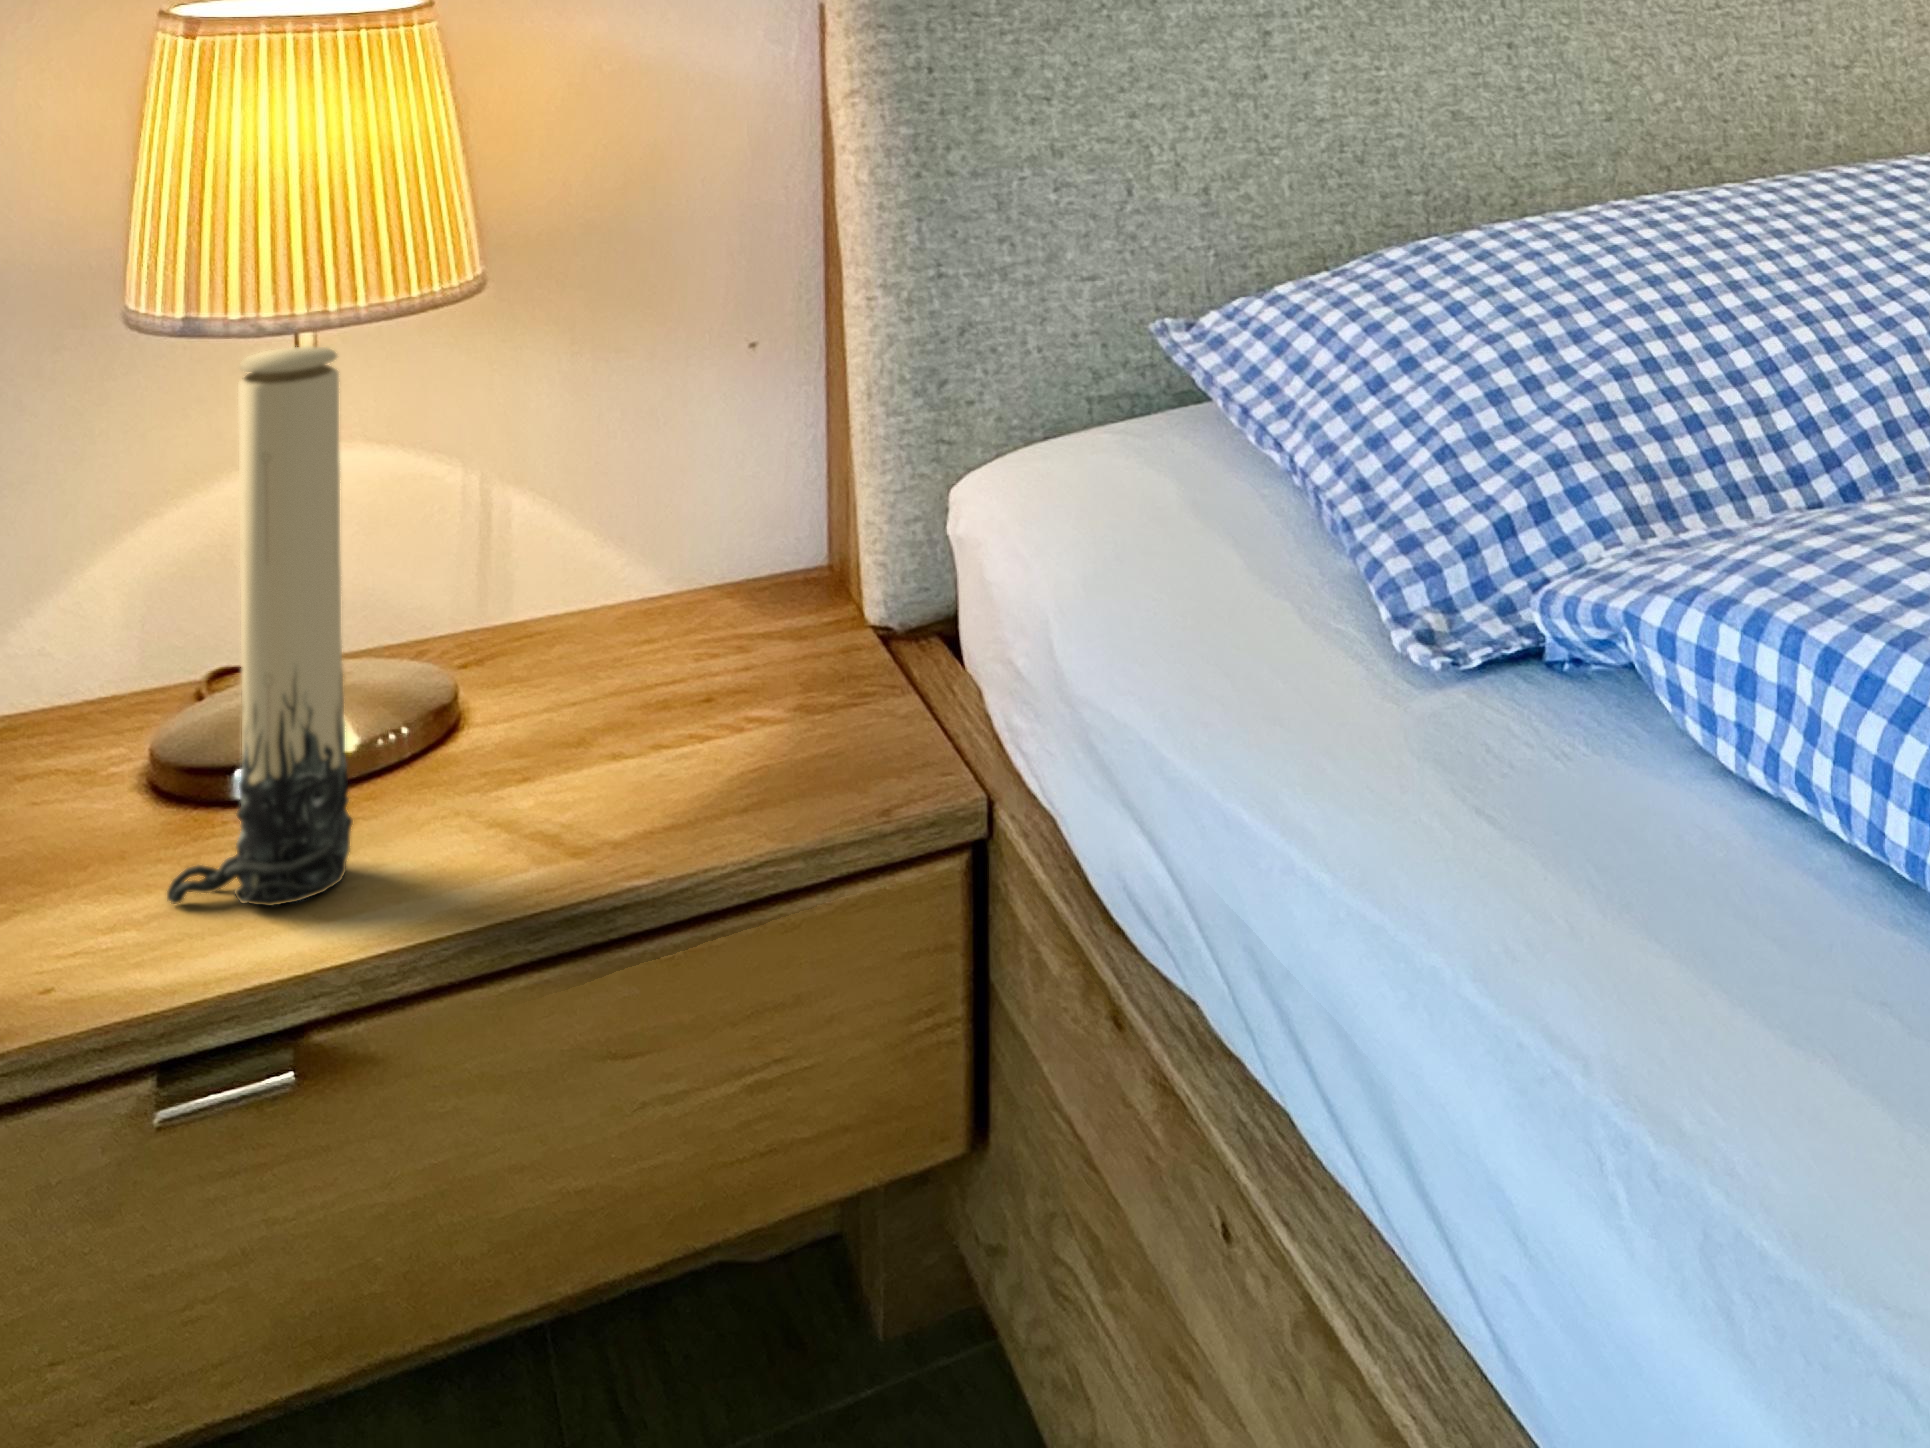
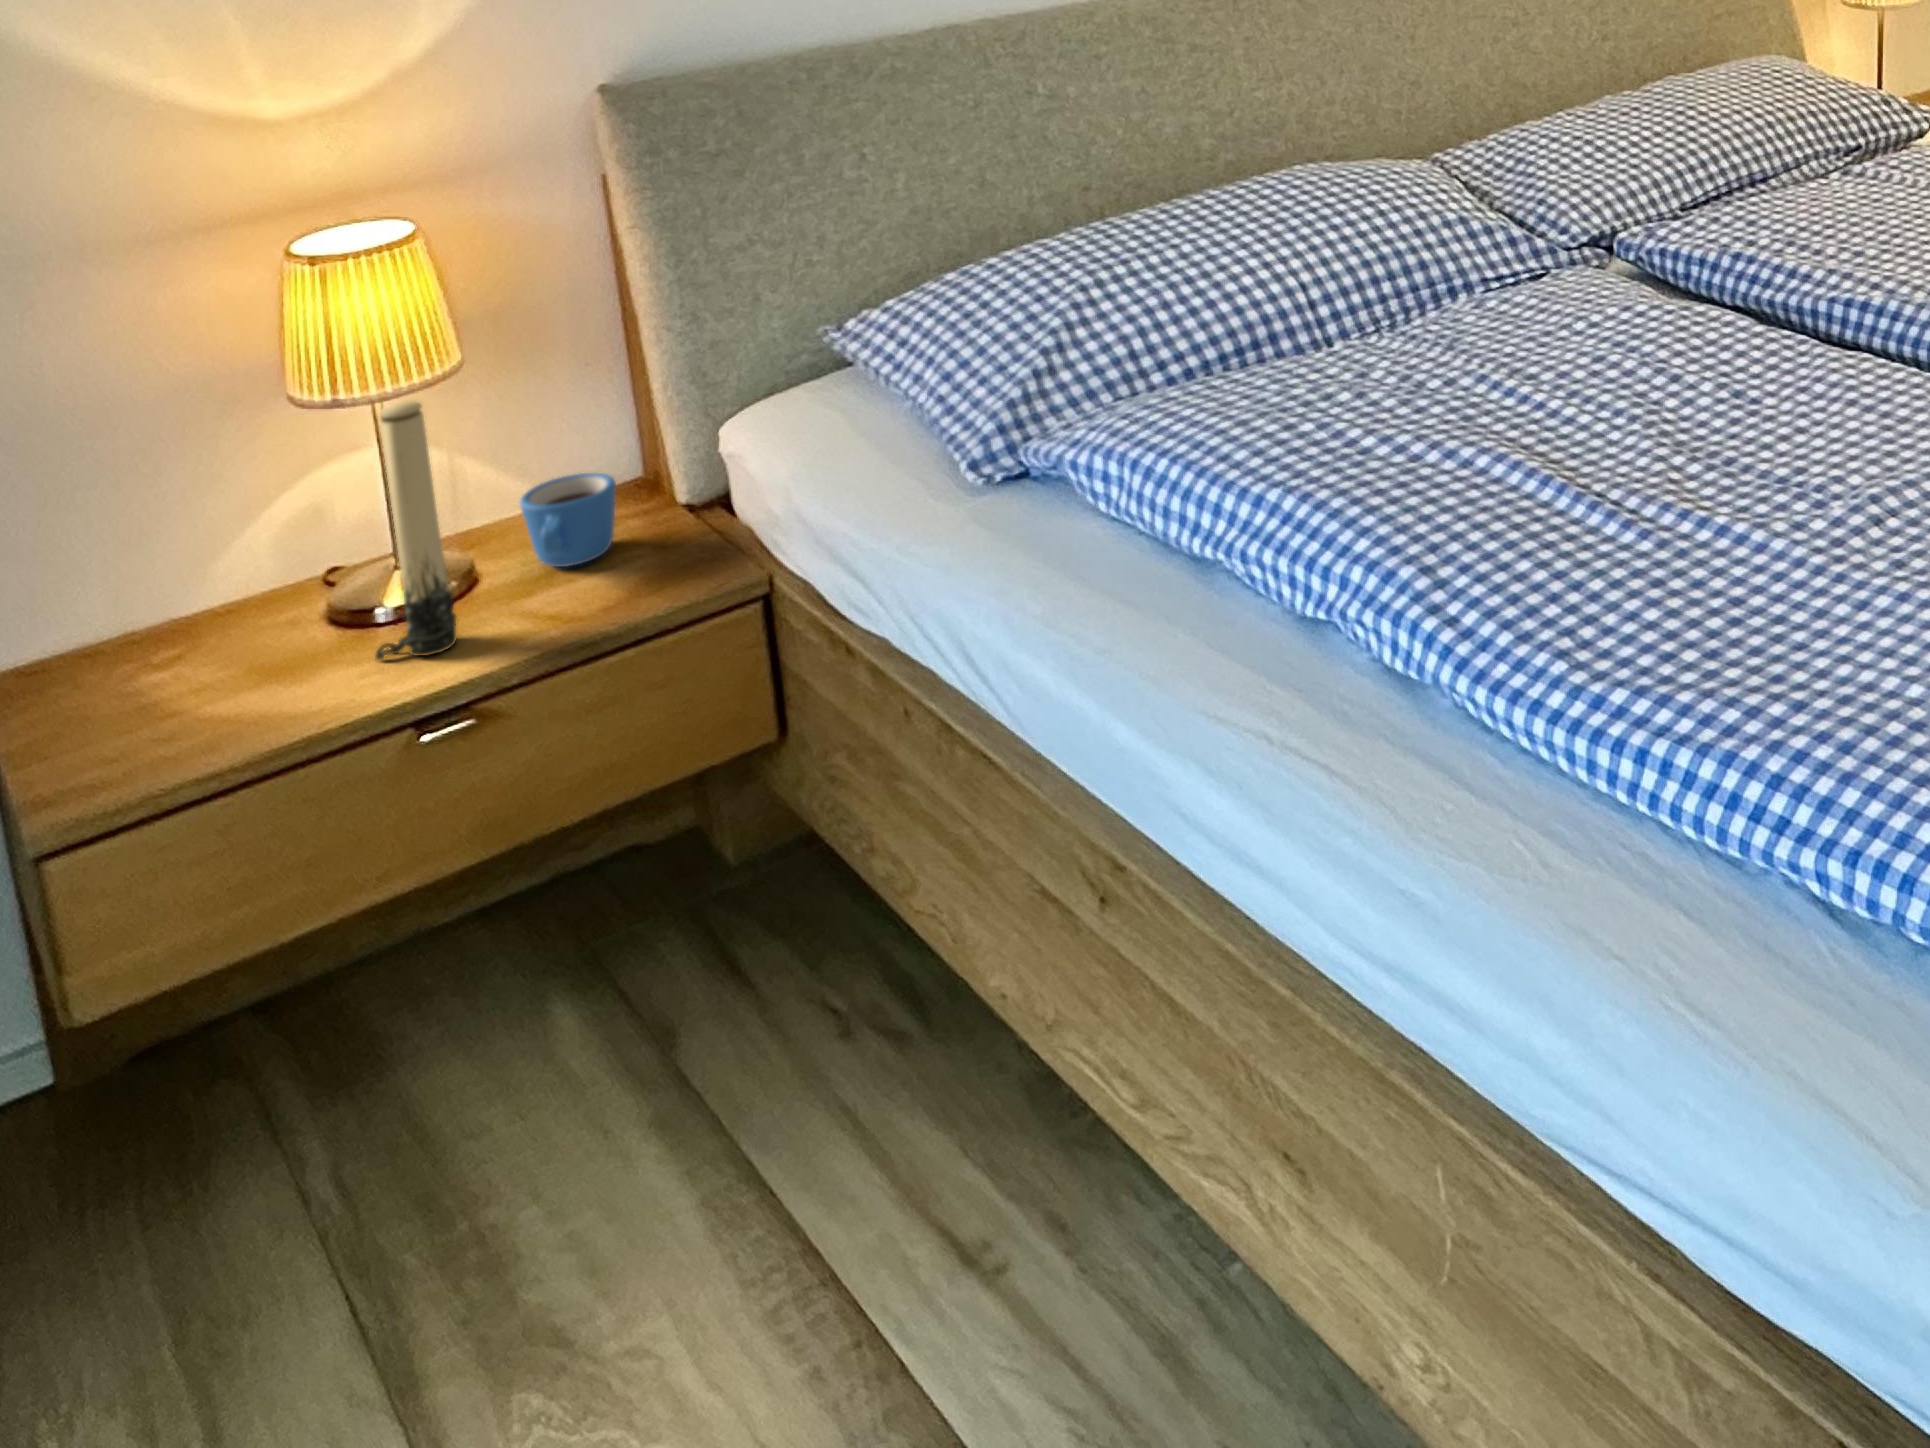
mug: none [555,550,744,734] -> present [520,473,616,567]

